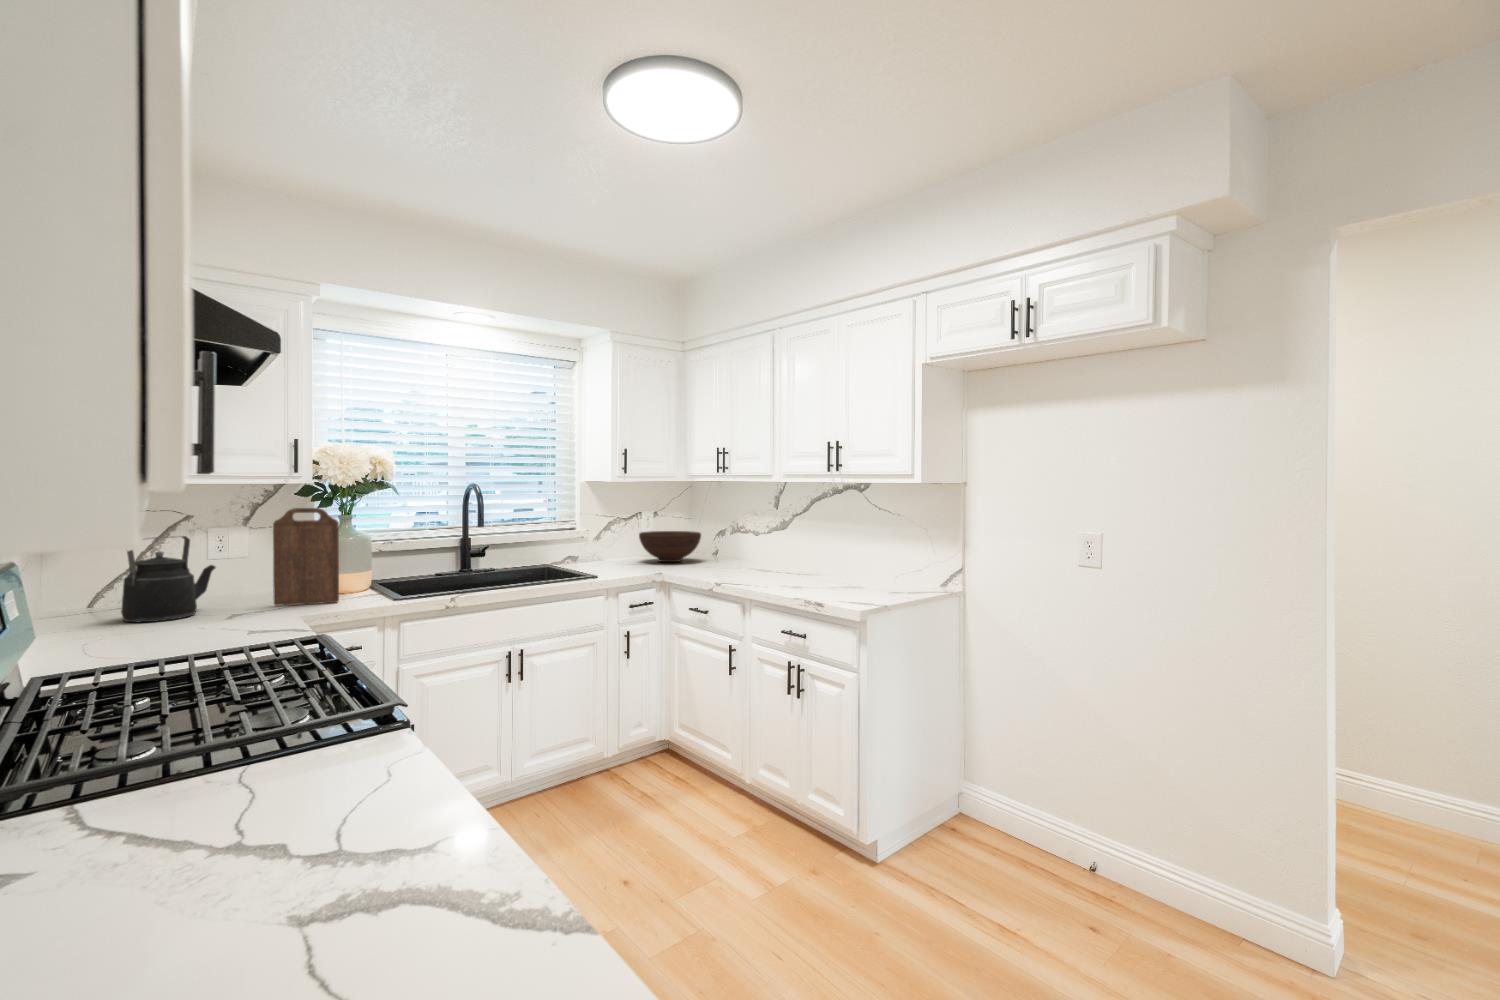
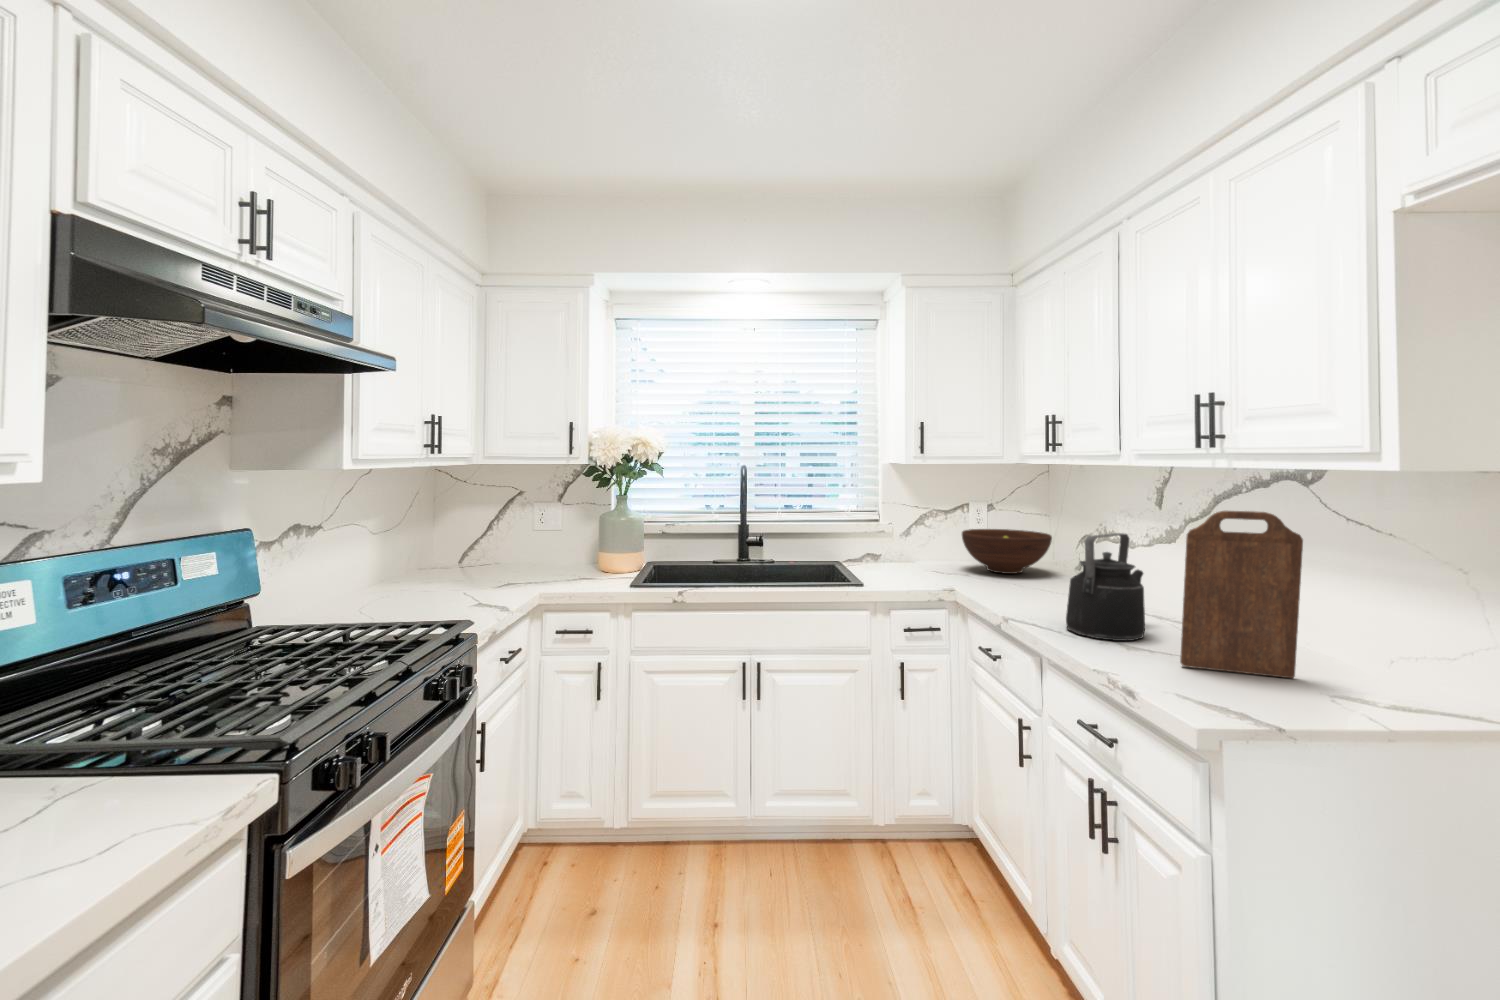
cutting board: present [273,508,339,605] -> present [1180,511,1303,678]
kettle: present [121,536,215,622] -> present [1066,533,1145,641]

